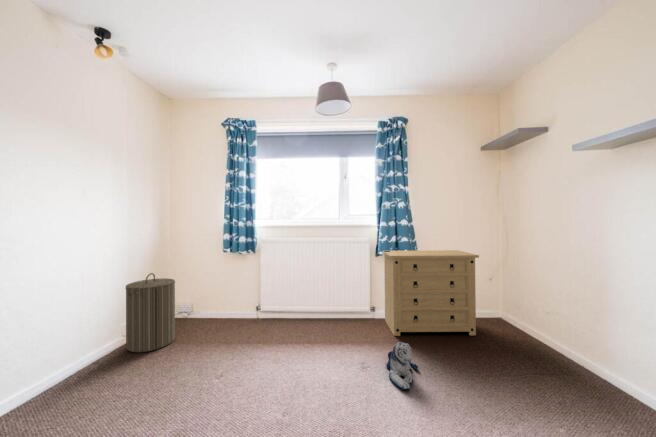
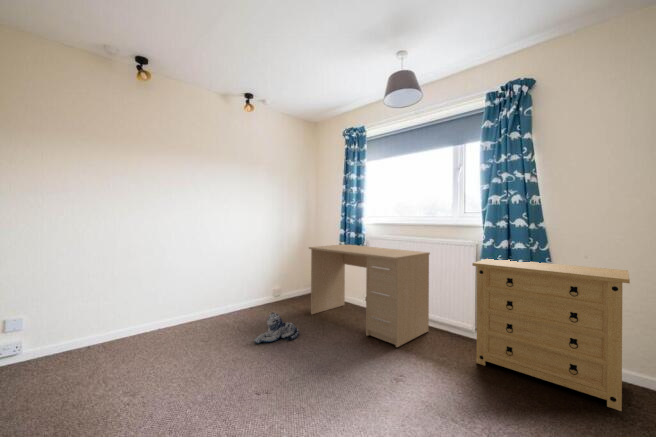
desk: none [204,251,337,346] -> present [309,244,430,347]
laundry hamper: present [126,273,175,352] -> none [270,254,302,308]
plush toy: present [386,342,418,389] -> present [254,312,299,343]

